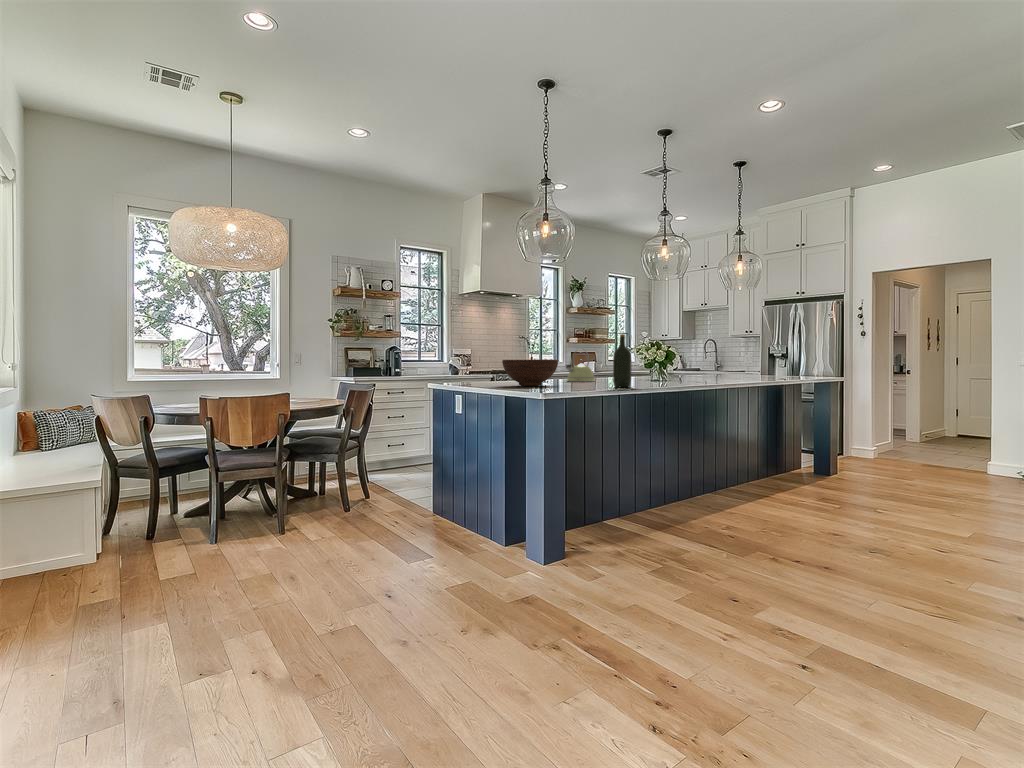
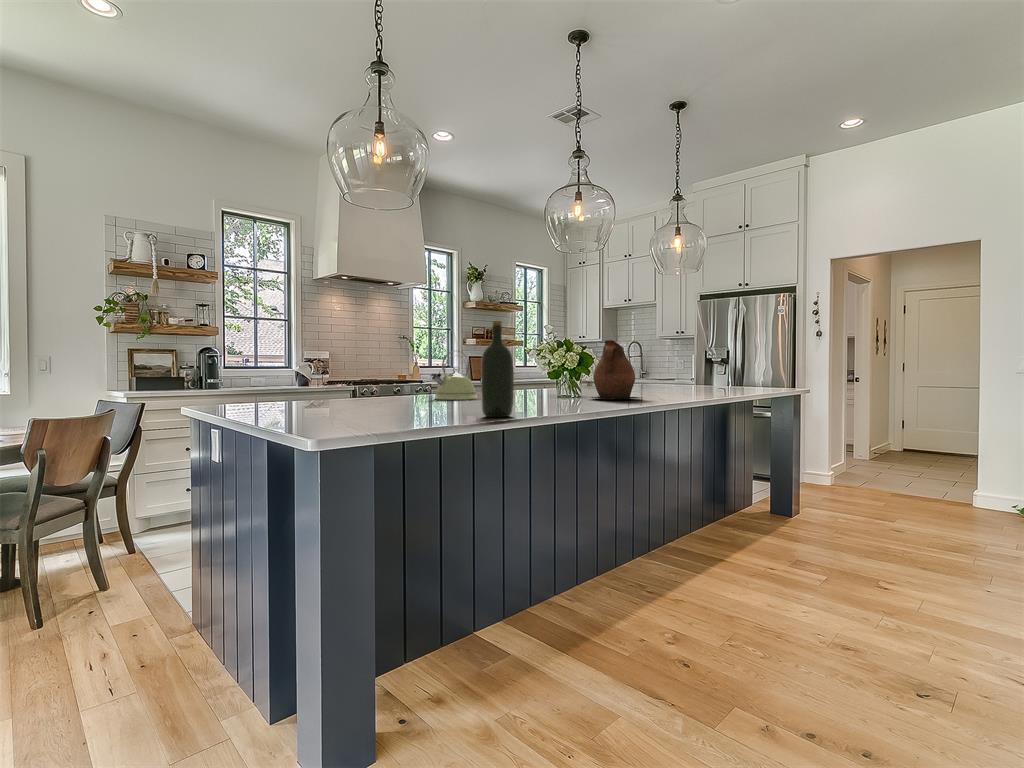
ceramic pitcher: none [671,342,710,382] -> present [591,340,642,399]
fruit bowl: present [502,360,558,386] -> none [292,367,395,413]

